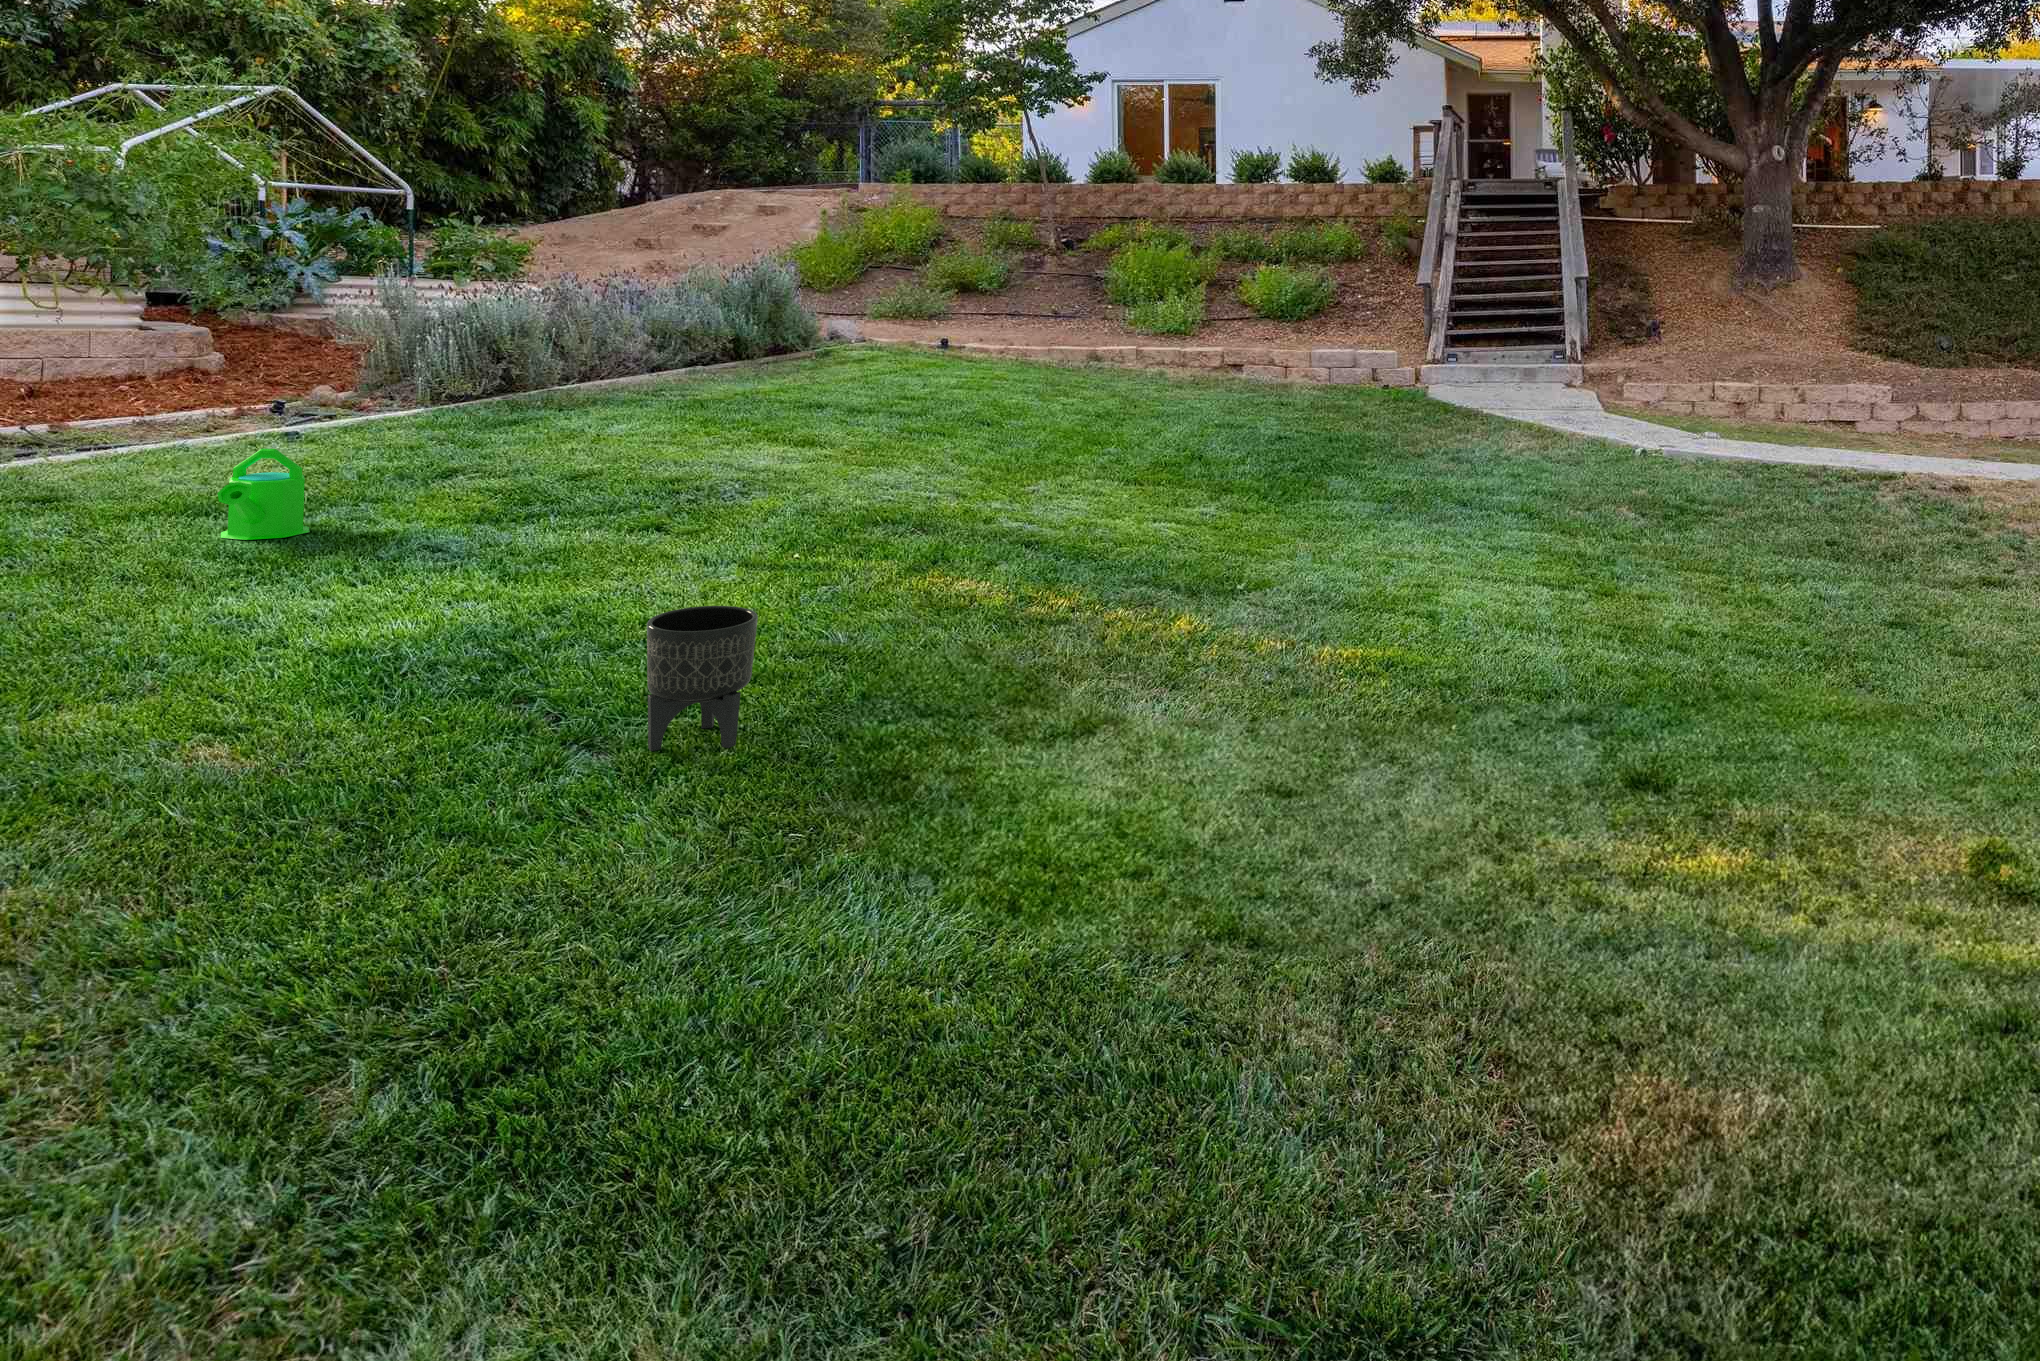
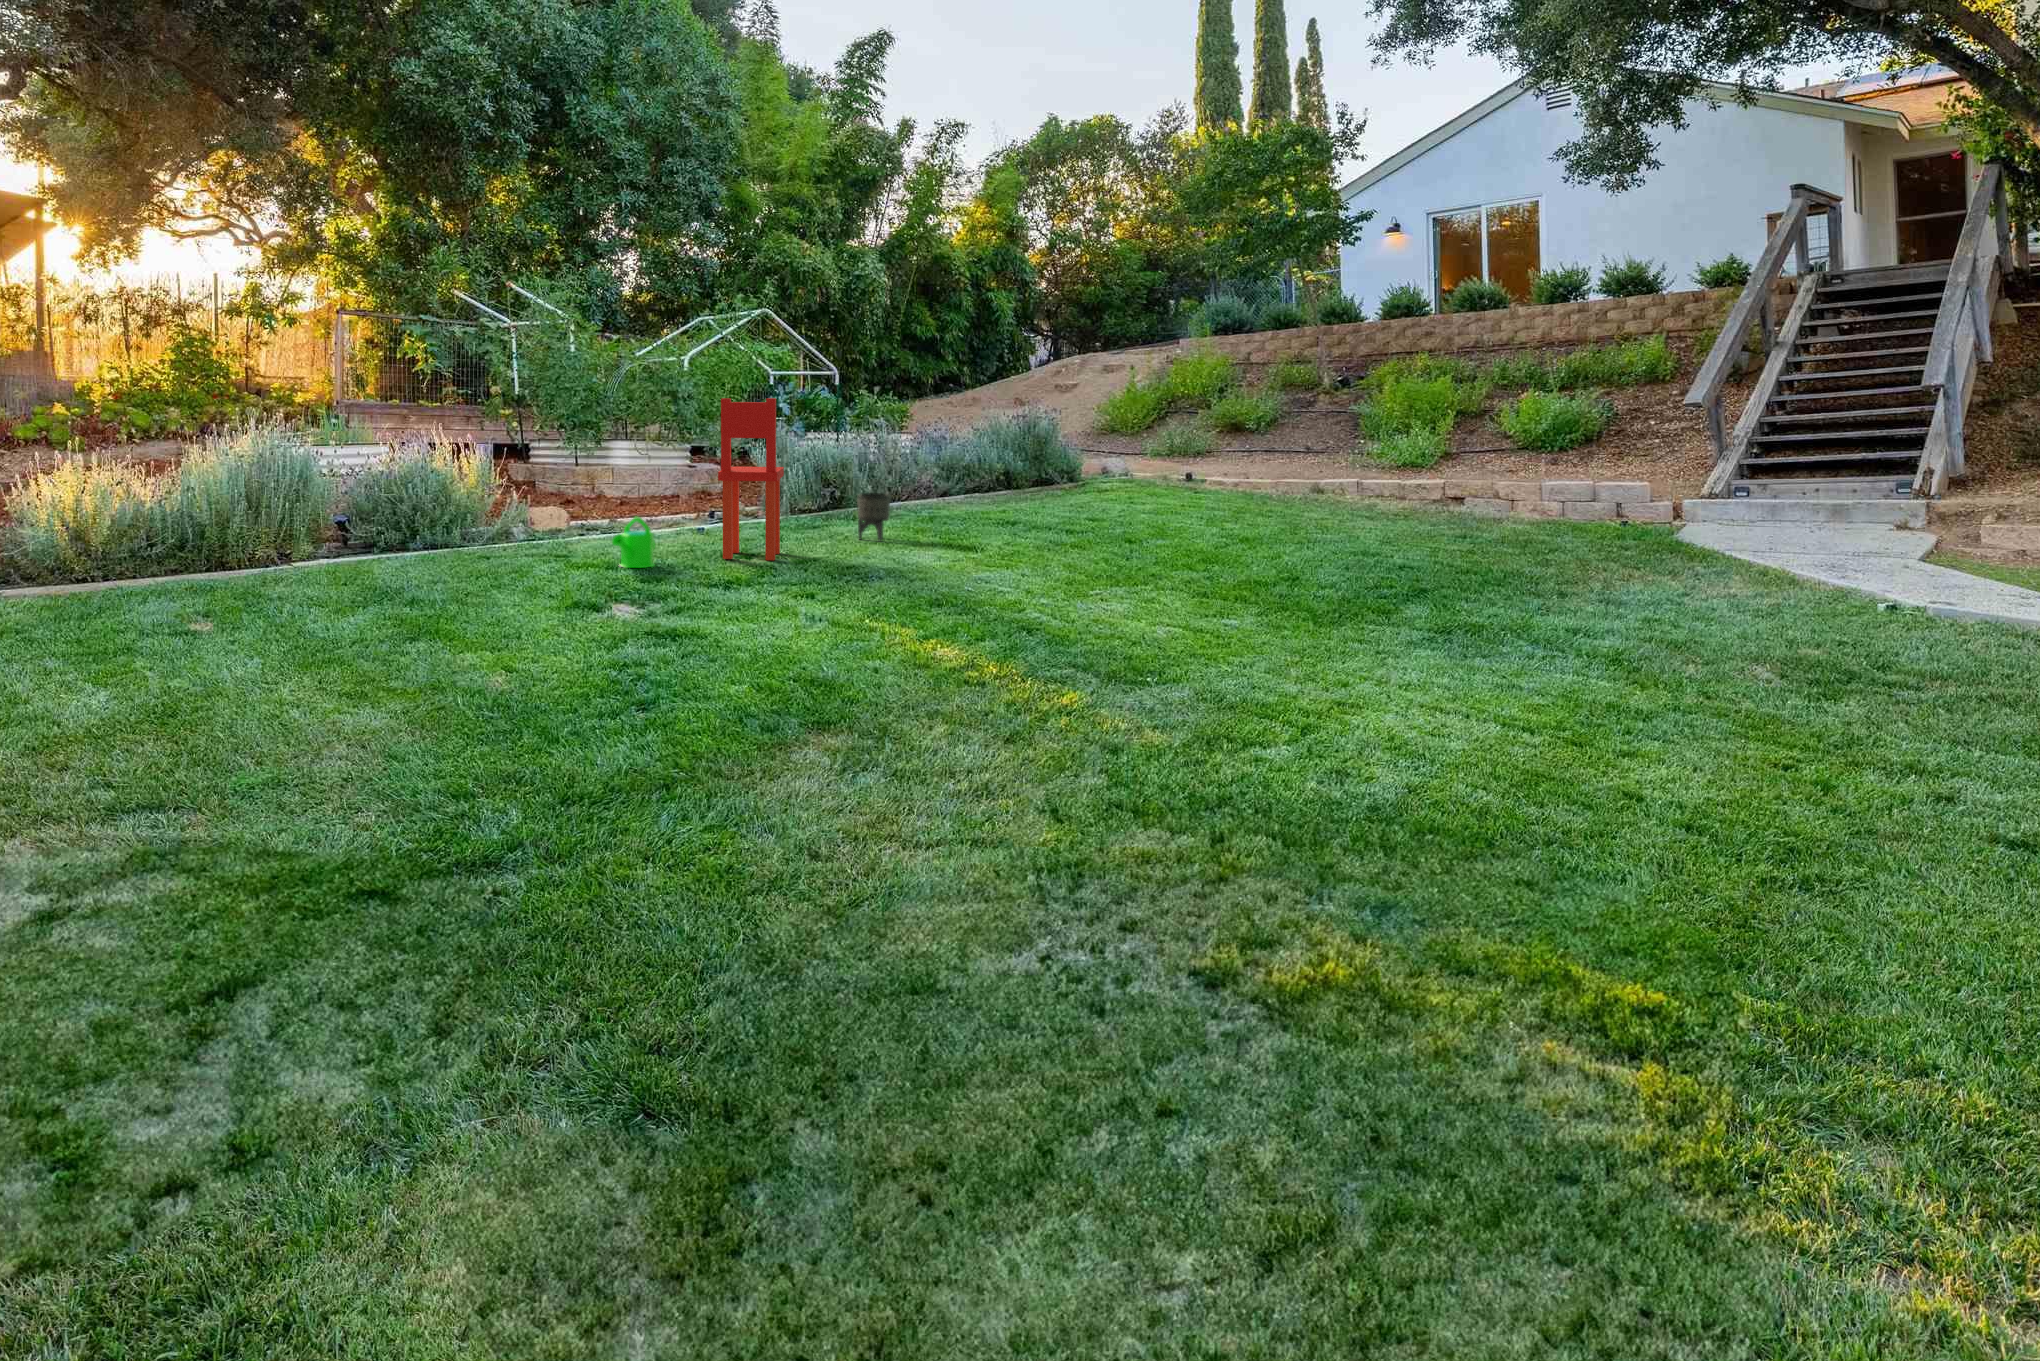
chair: none [433,248,559,505] -> present [718,398,784,560]
planter: present [647,606,758,751] -> present [857,493,891,541]

